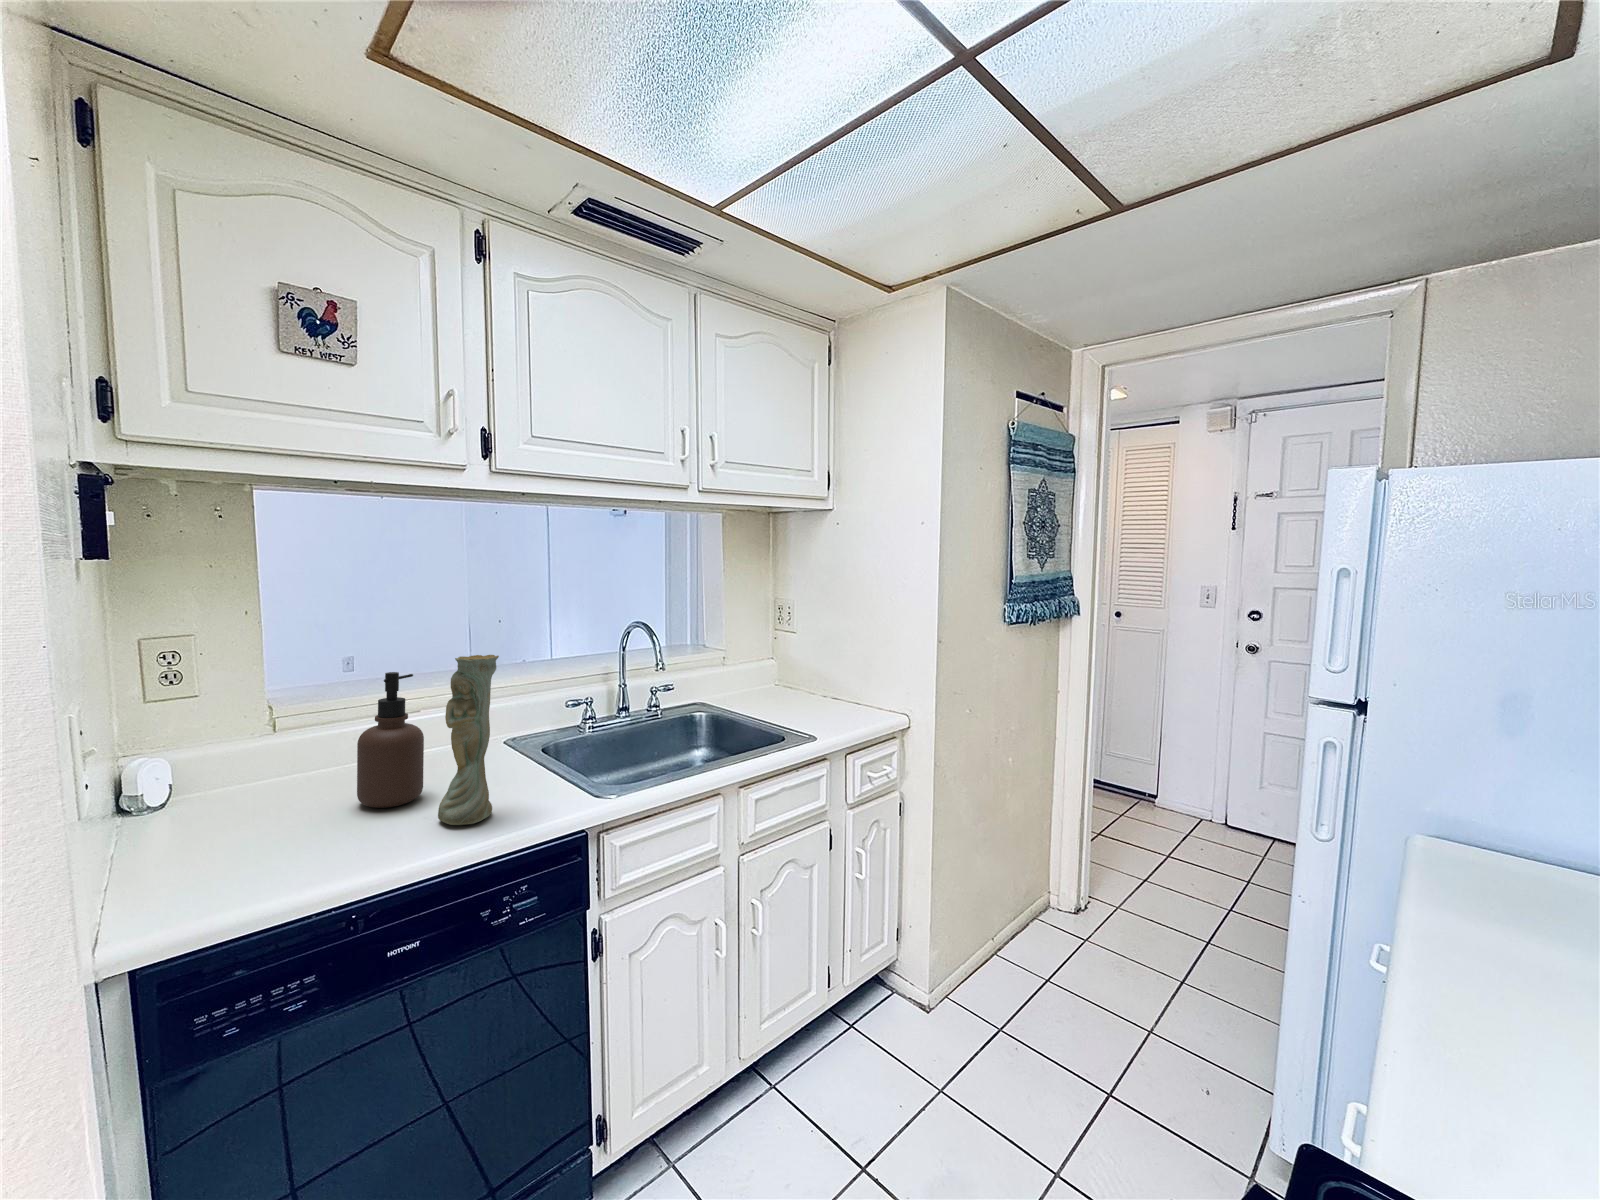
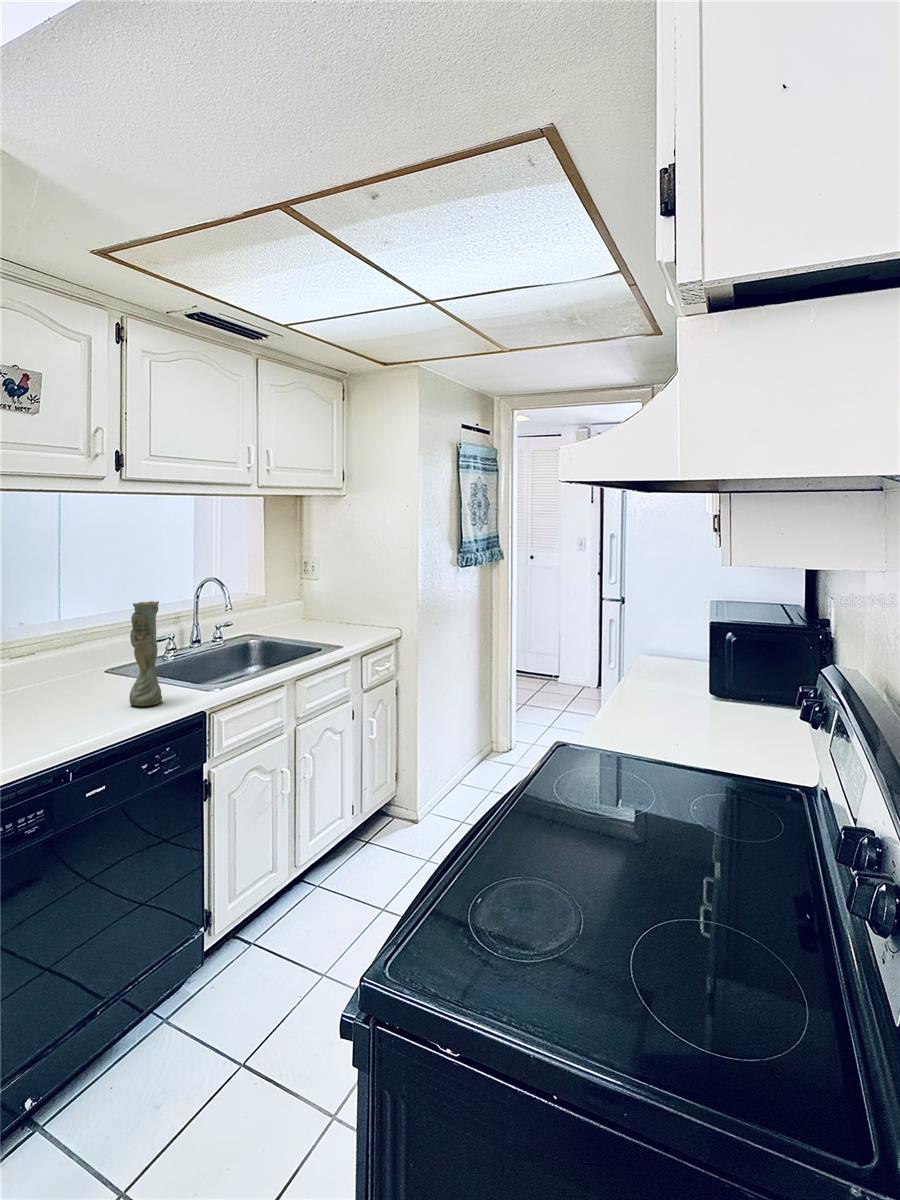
soap dispenser: present [357,672,424,808] -> none [60,618,104,705]

